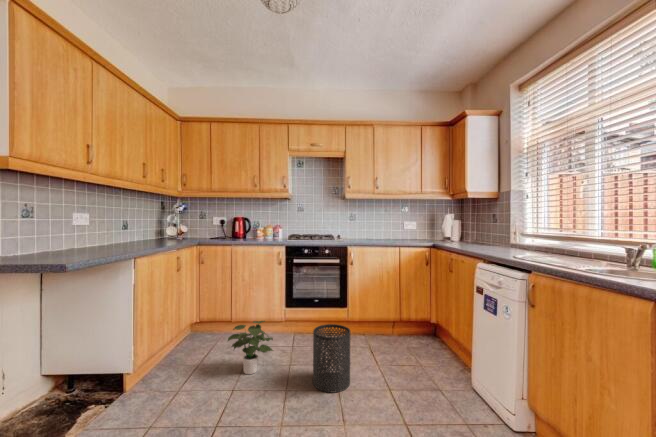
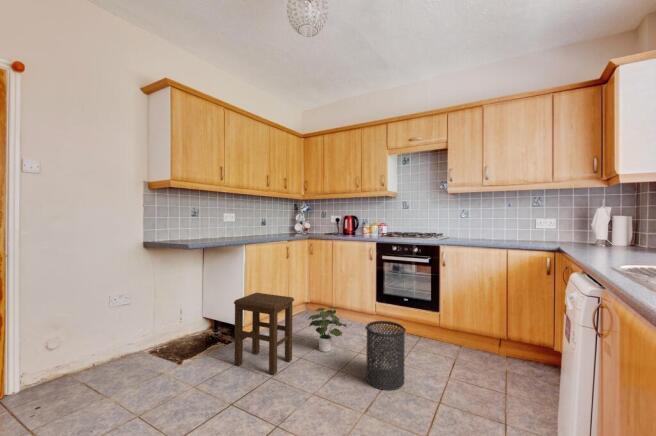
stool: none [145,318,224,425] -> present [234,293,294,375]

